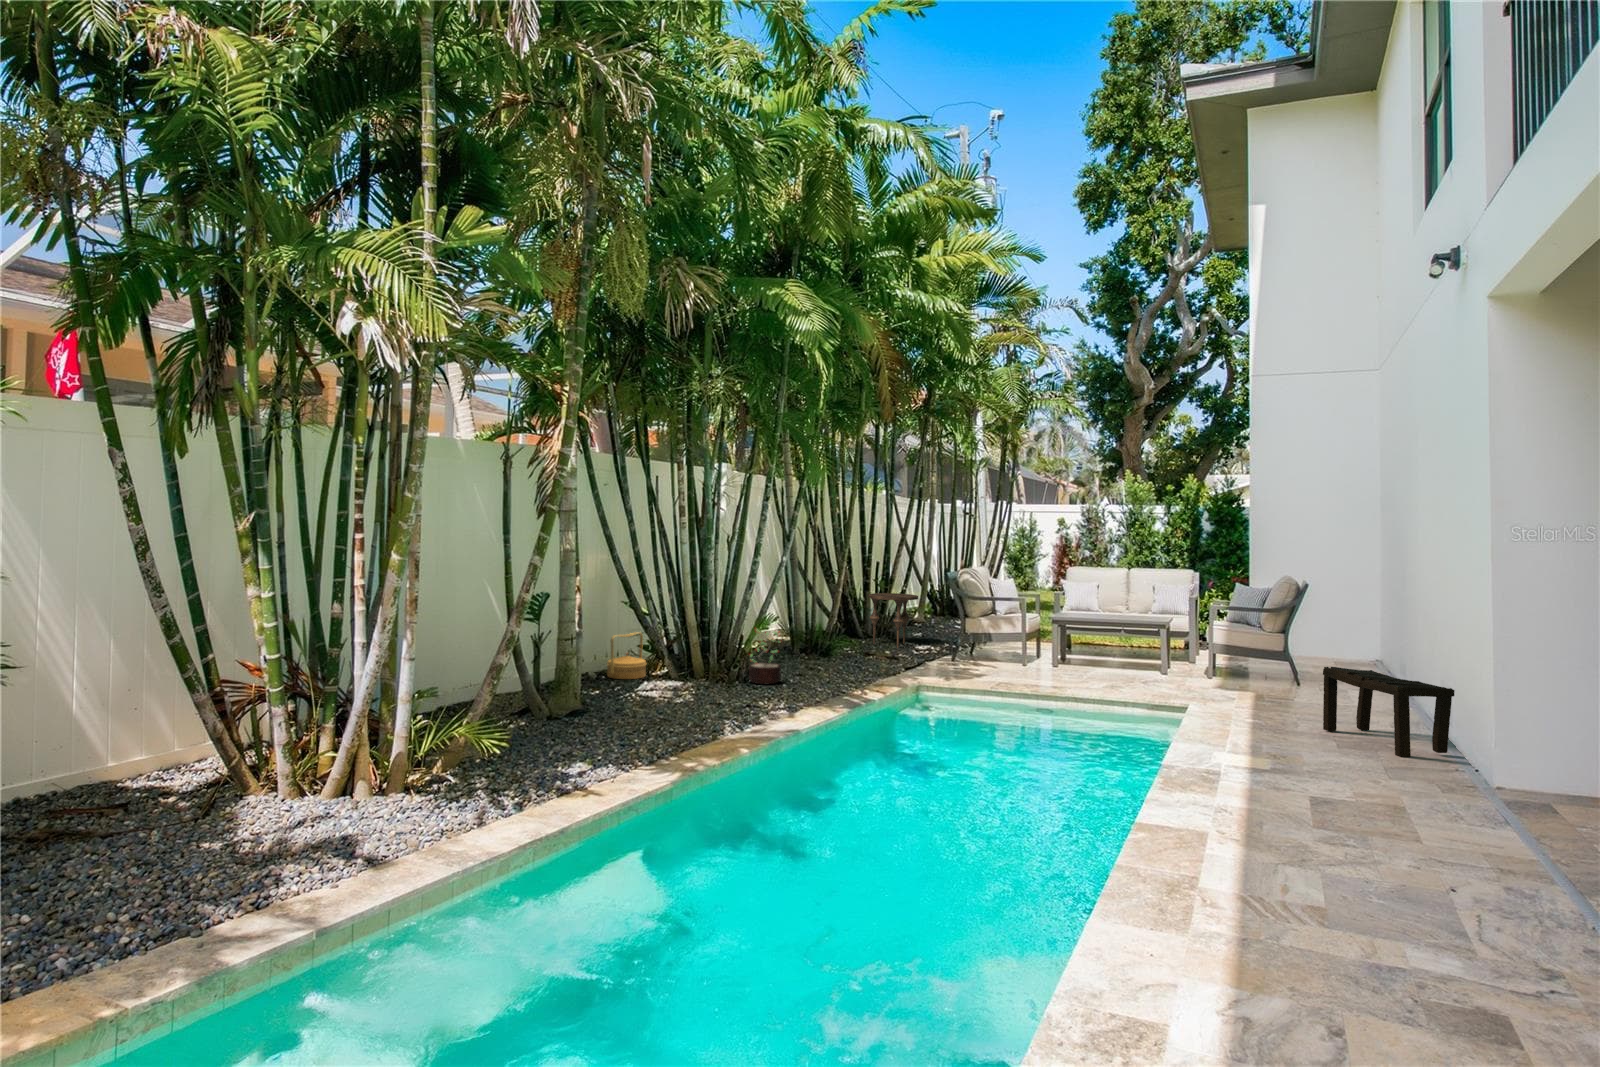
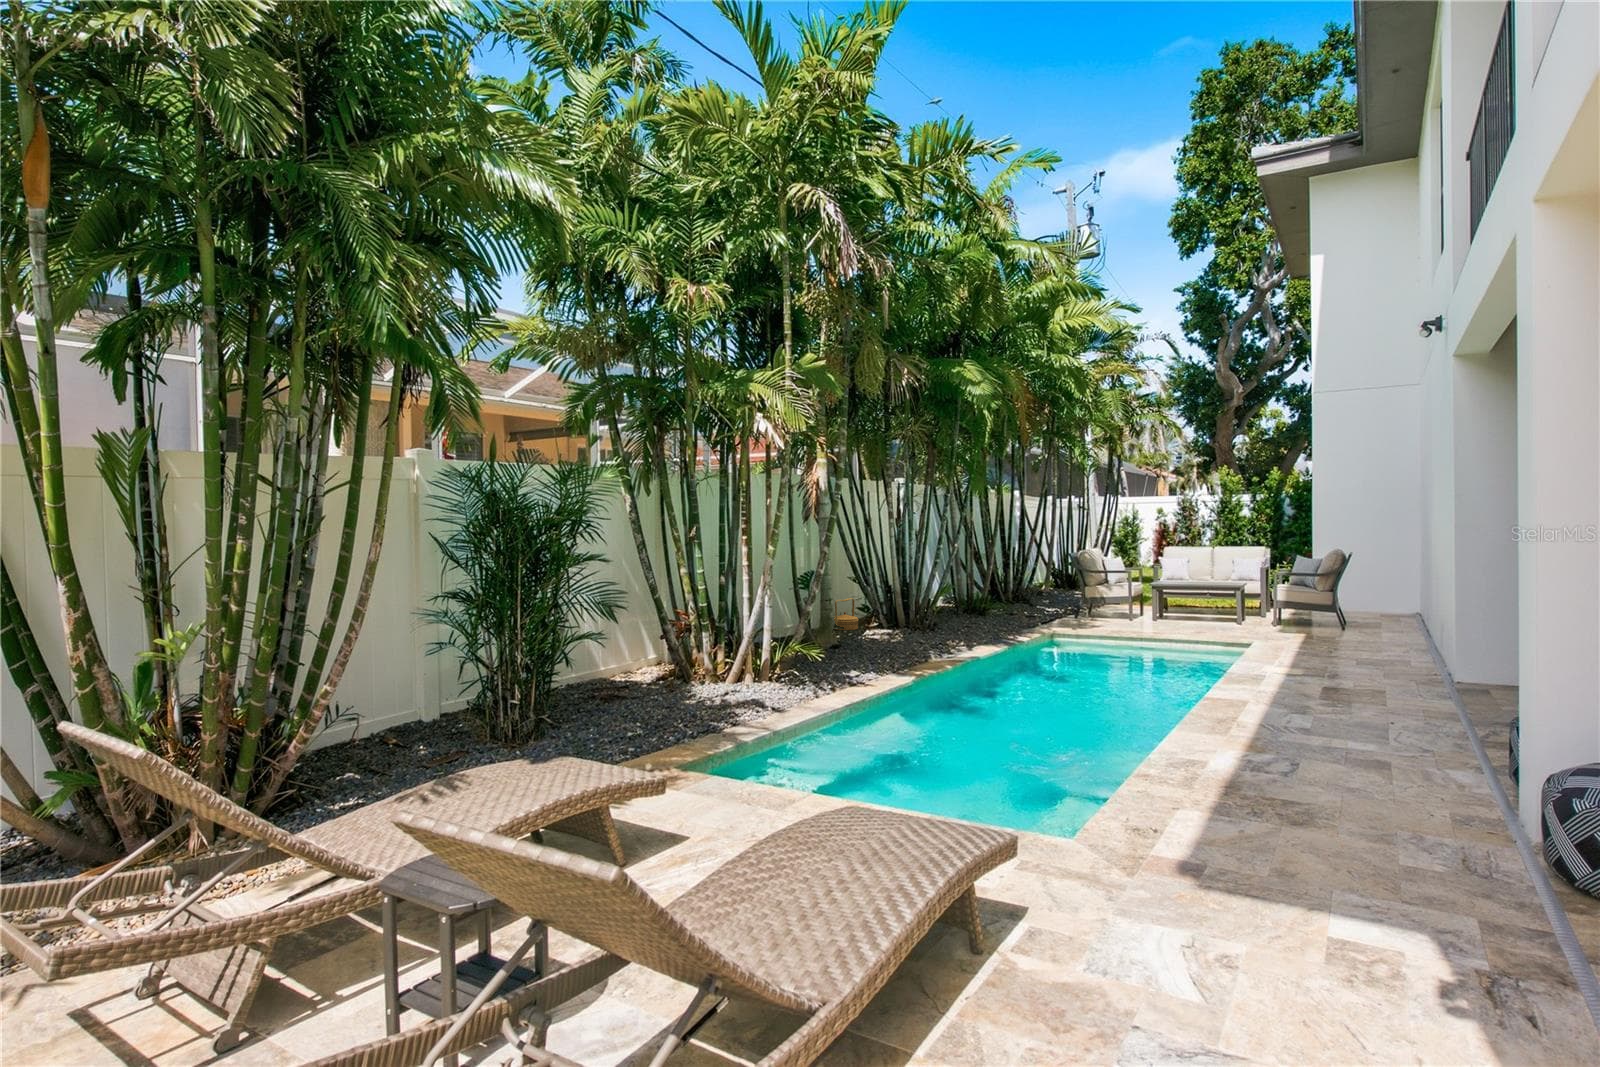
side table: present [868,593,918,648] -> none [1008,569,1047,610]
decorative plant: present [749,629,781,684] -> none [931,593,955,633]
bench: present [1323,667,1454,757] -> none [1351,613,1440,671]

